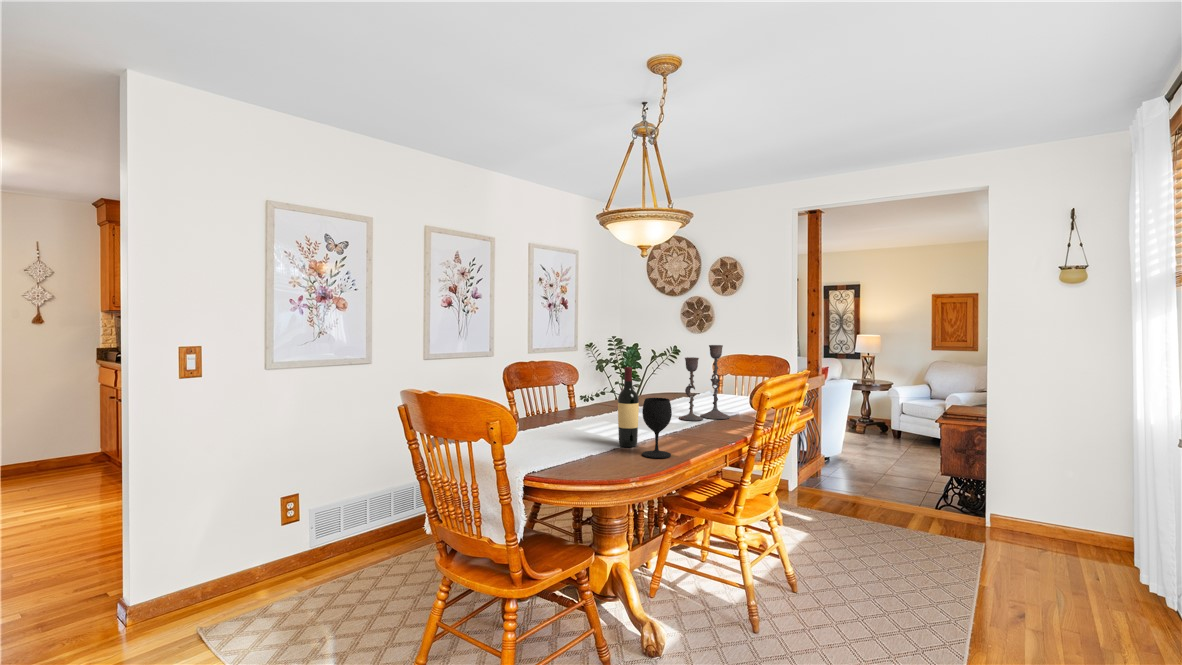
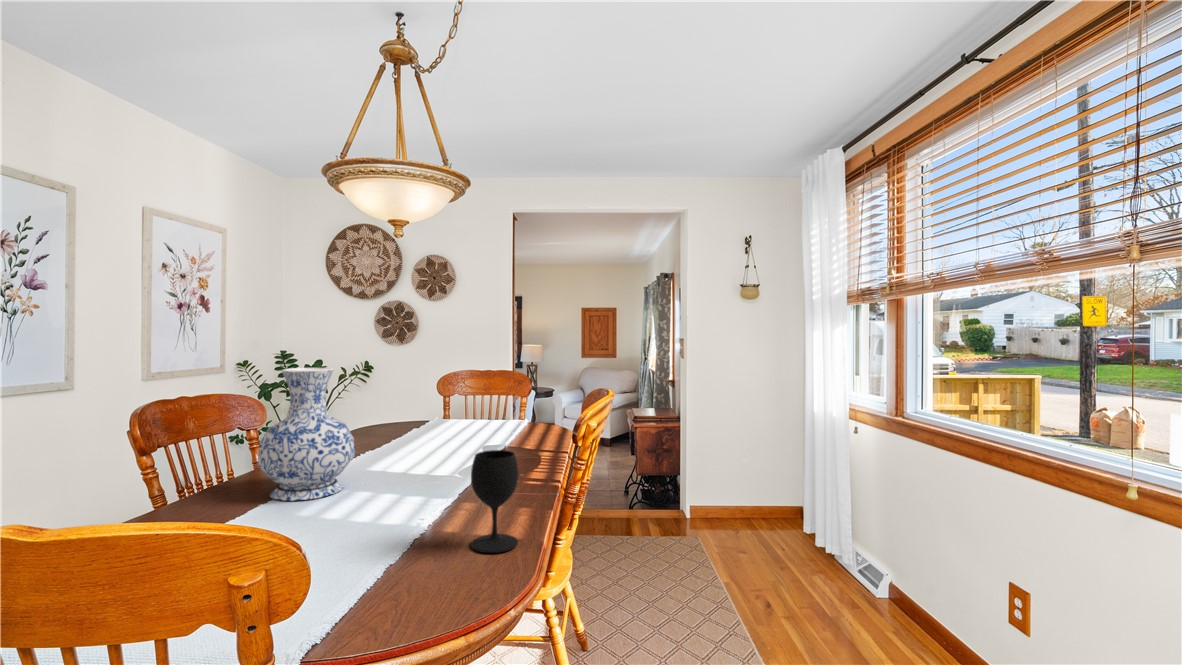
vase: none [558,345,611,423] -> present [257,368,355,501]
candlestick: present [679,345,730,421] -> none [450,361,511,466]
wine bottle: present [618,367,639,447] -> none [412,404,448,537]

